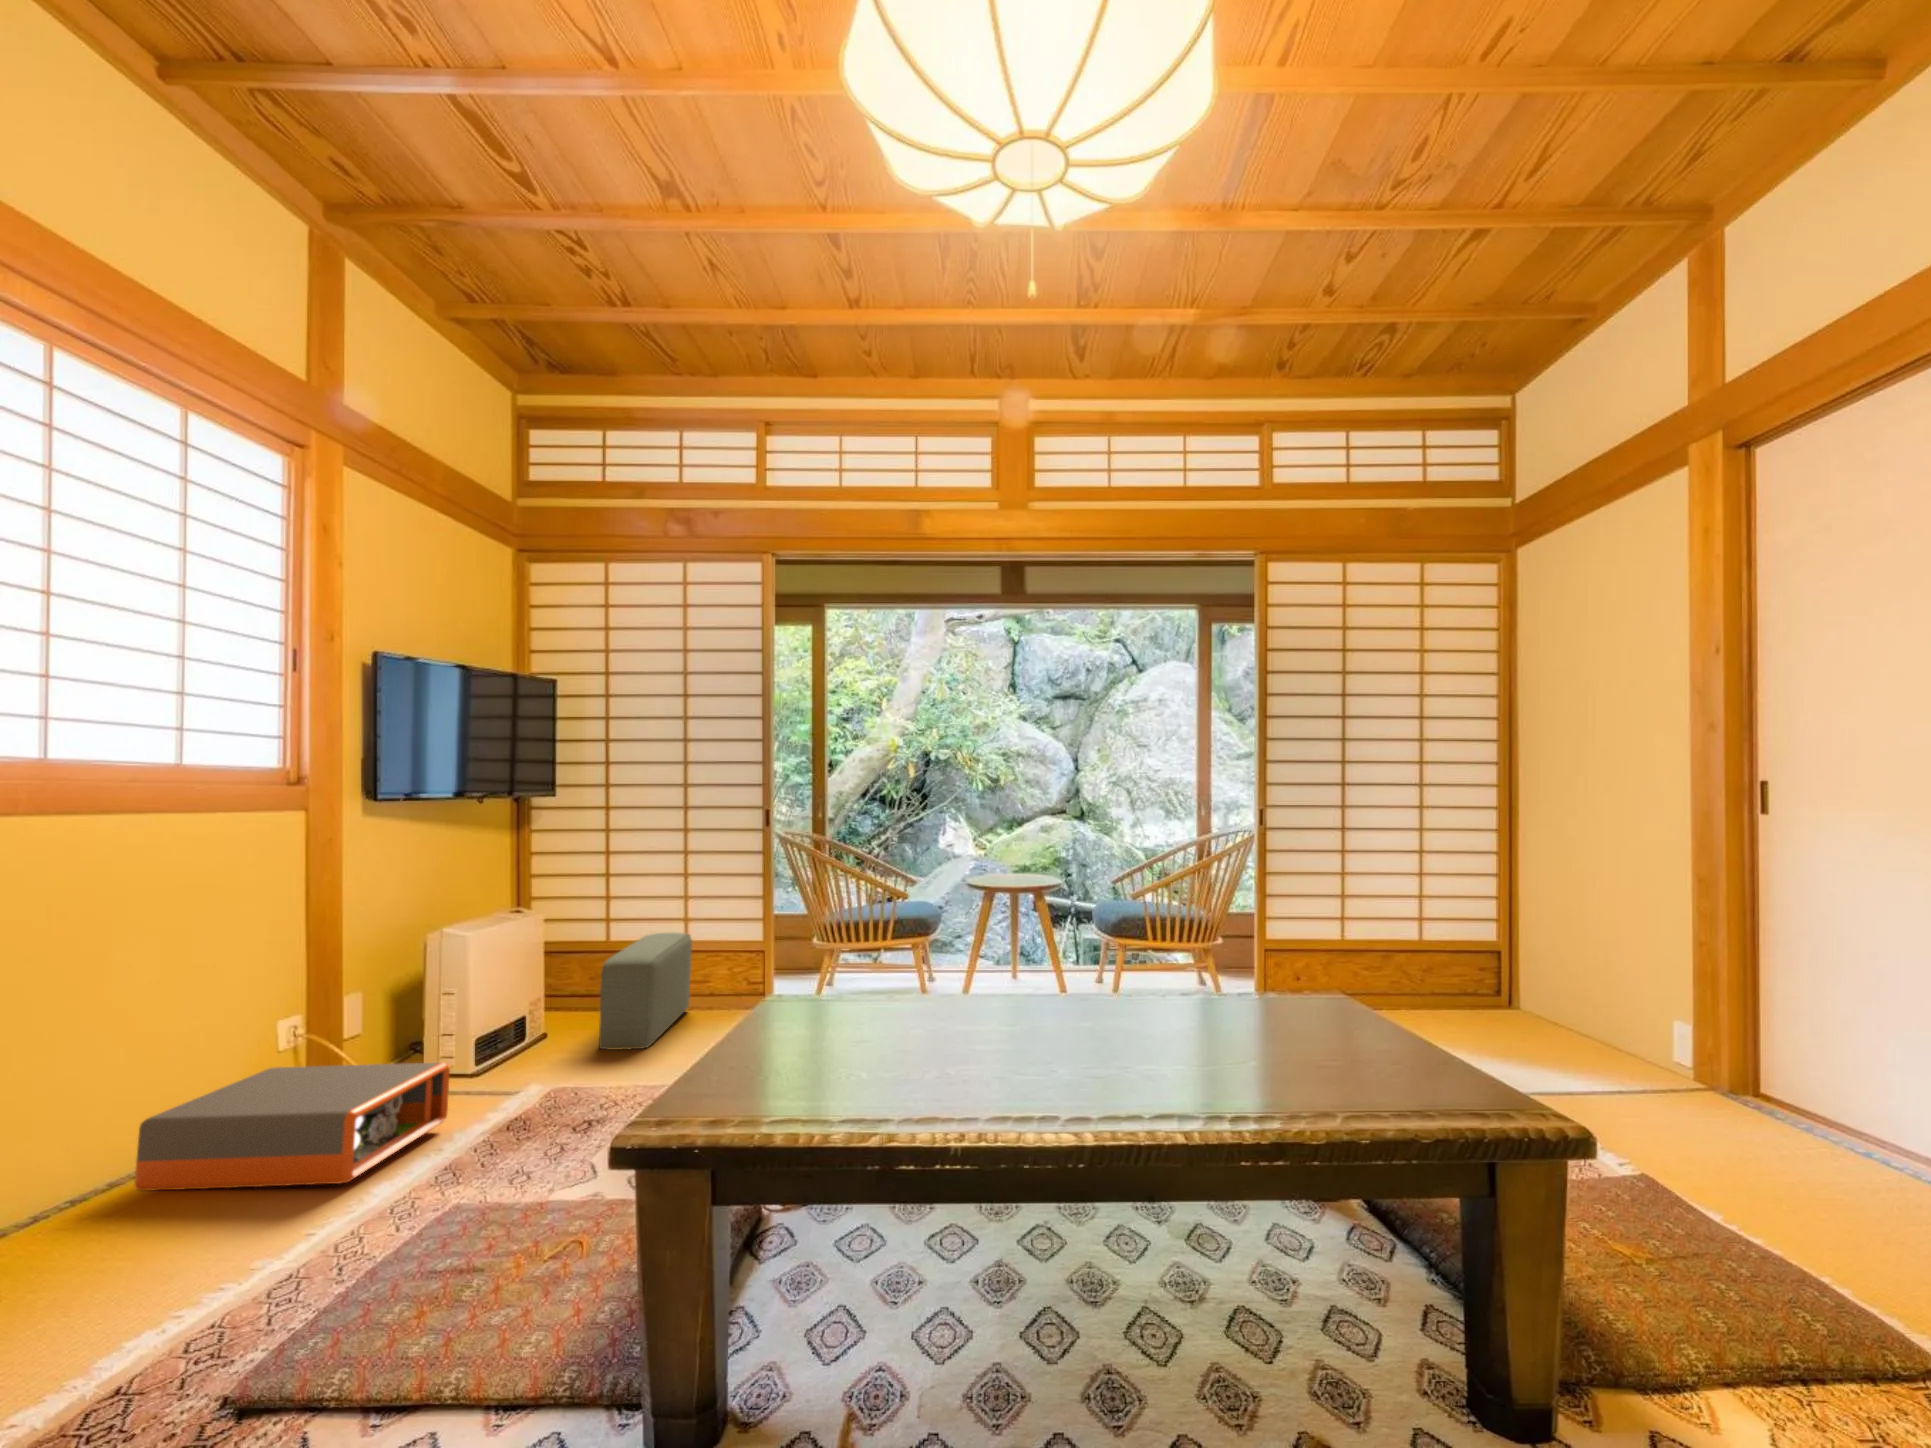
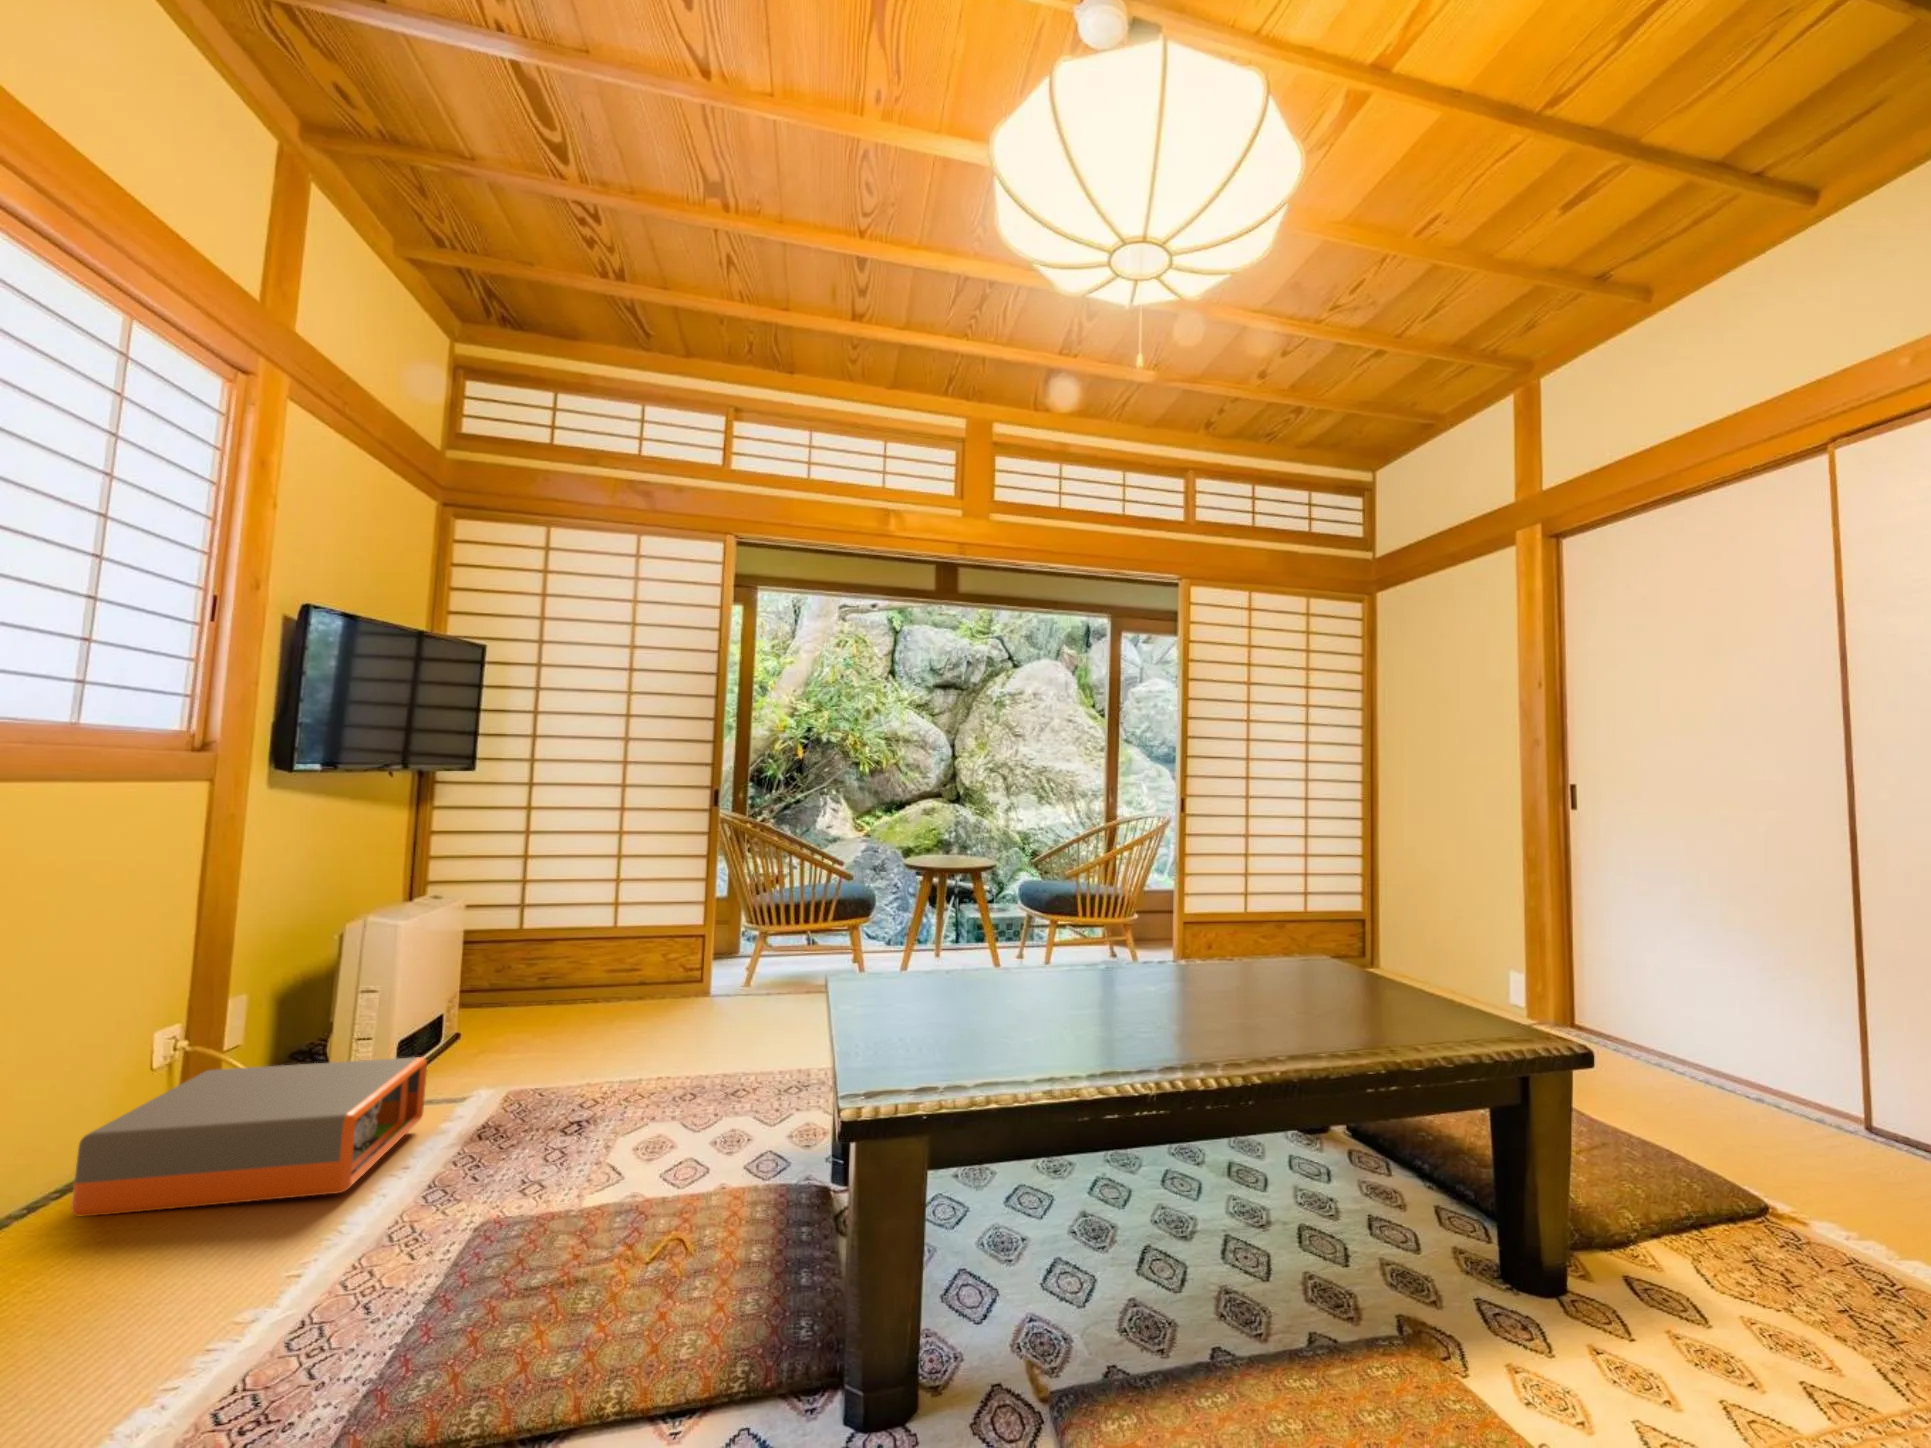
pouf: present [599,933,692,1050] -> none [543,915,624,1039]

